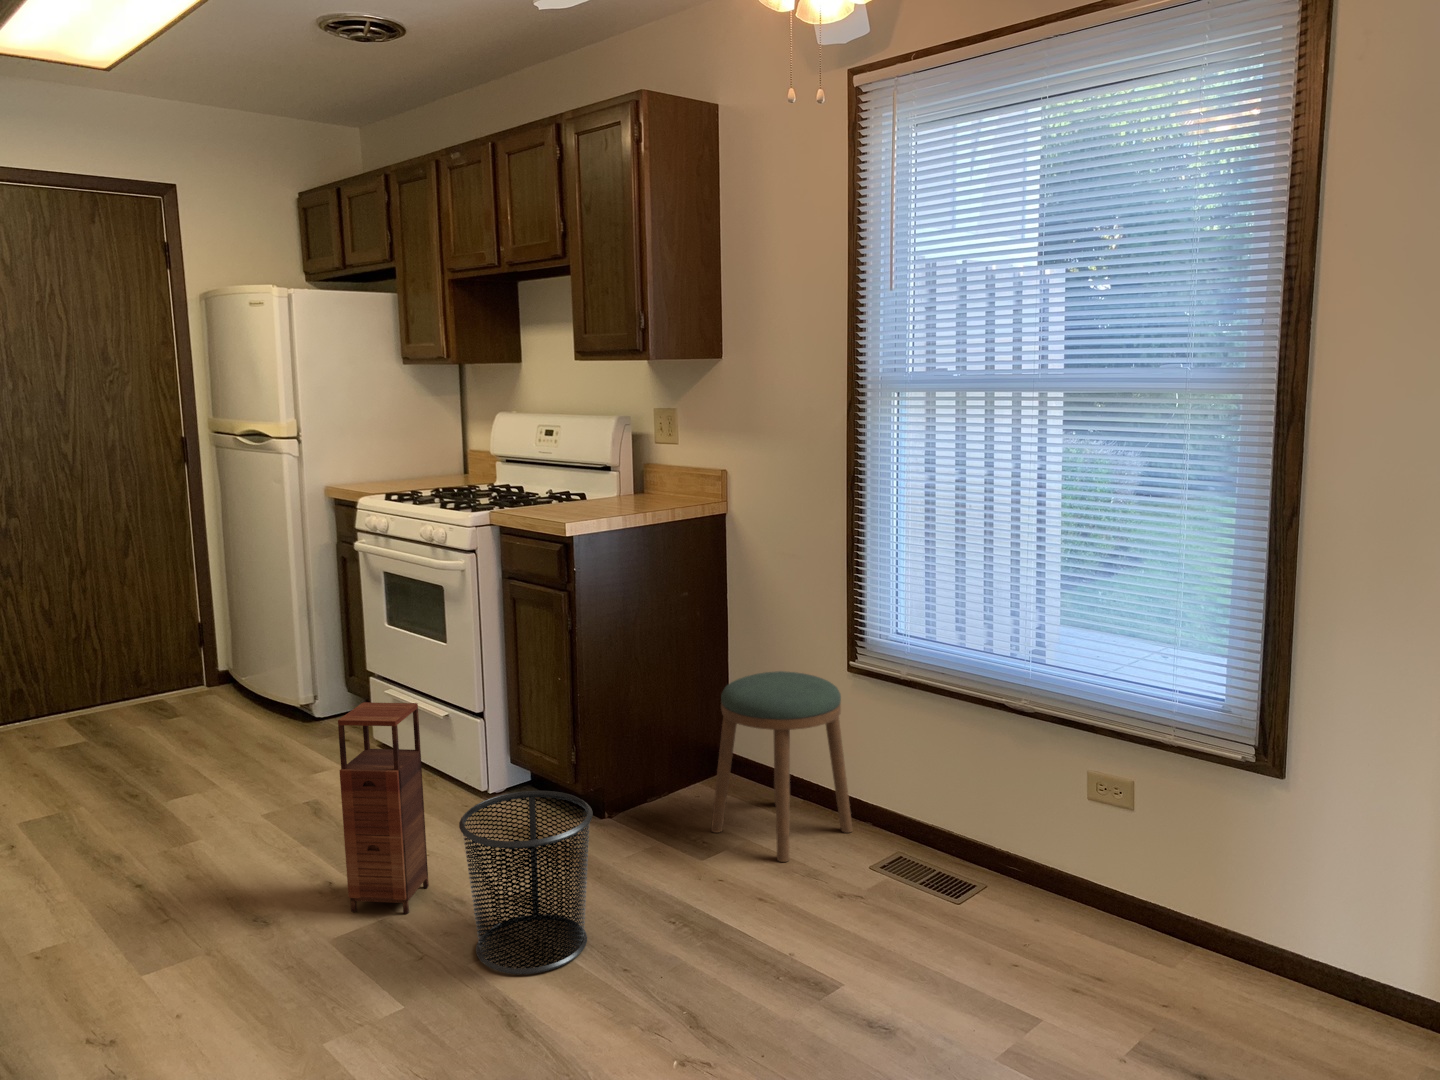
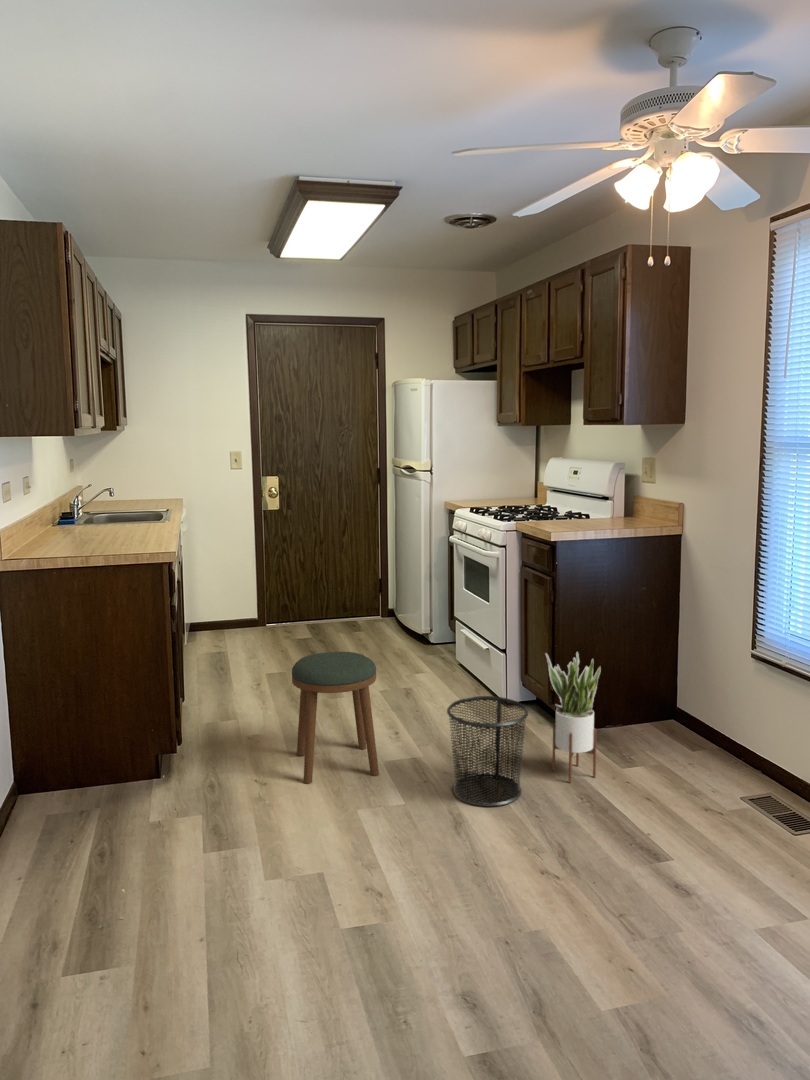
stool: present [711,671,852,862] -> present [292,652,379,783]
potted plant: none [597,700,677,900] -> present [546,652,601,783]
storage cabinet: present [338,702,429,914] -> none [398,630,447,758]

